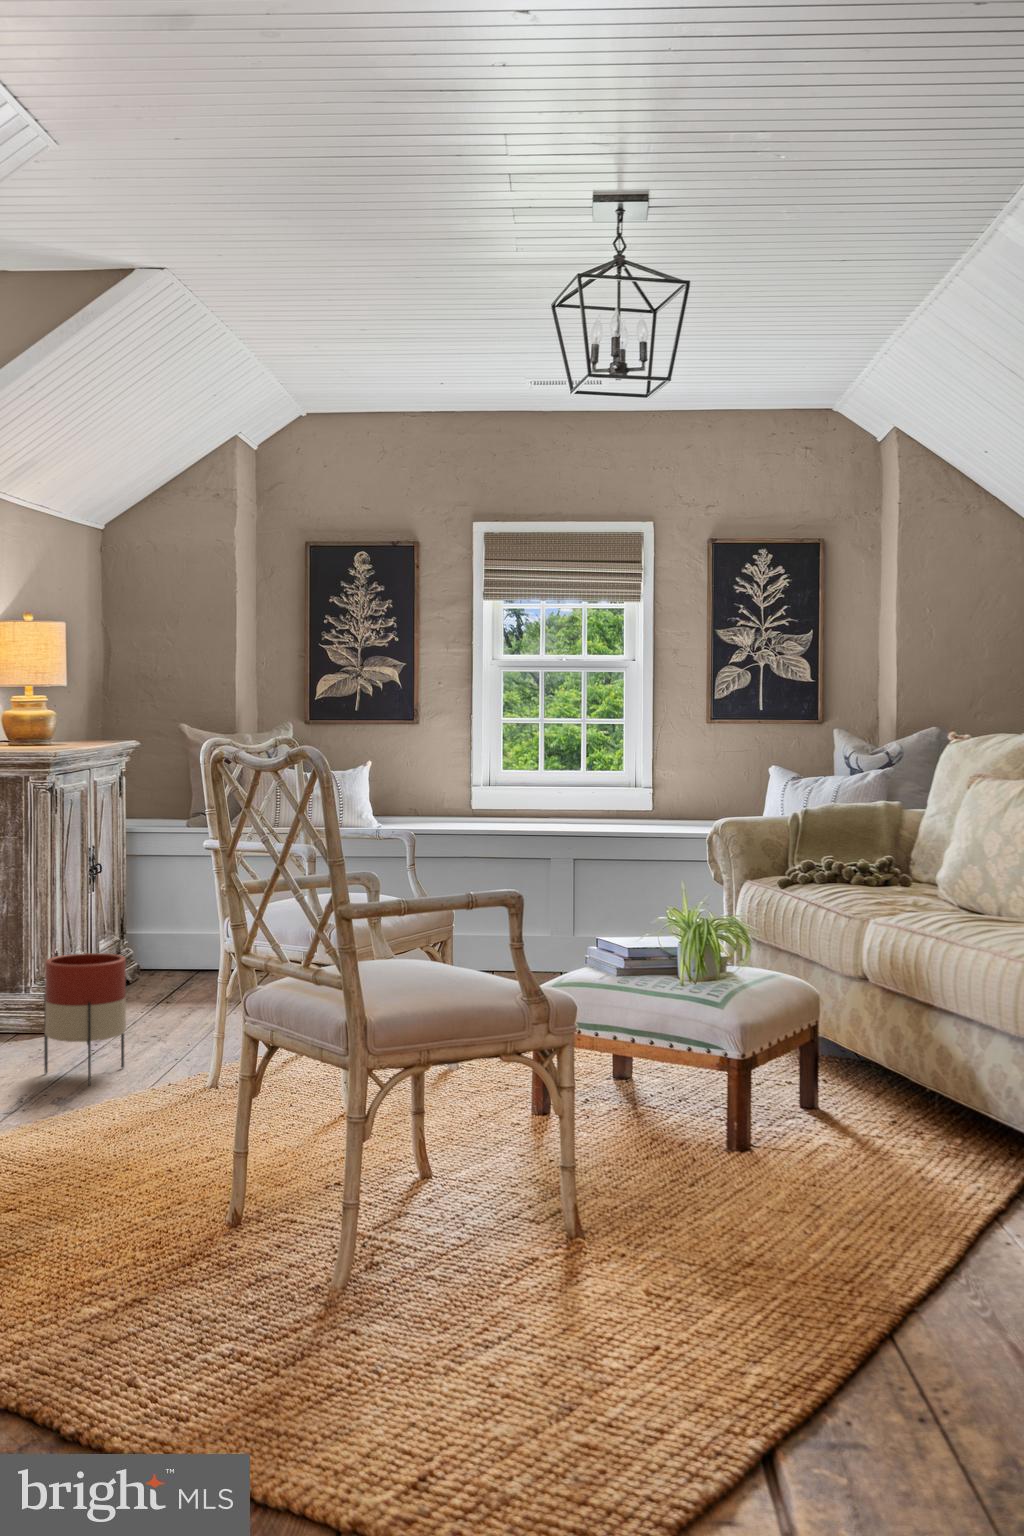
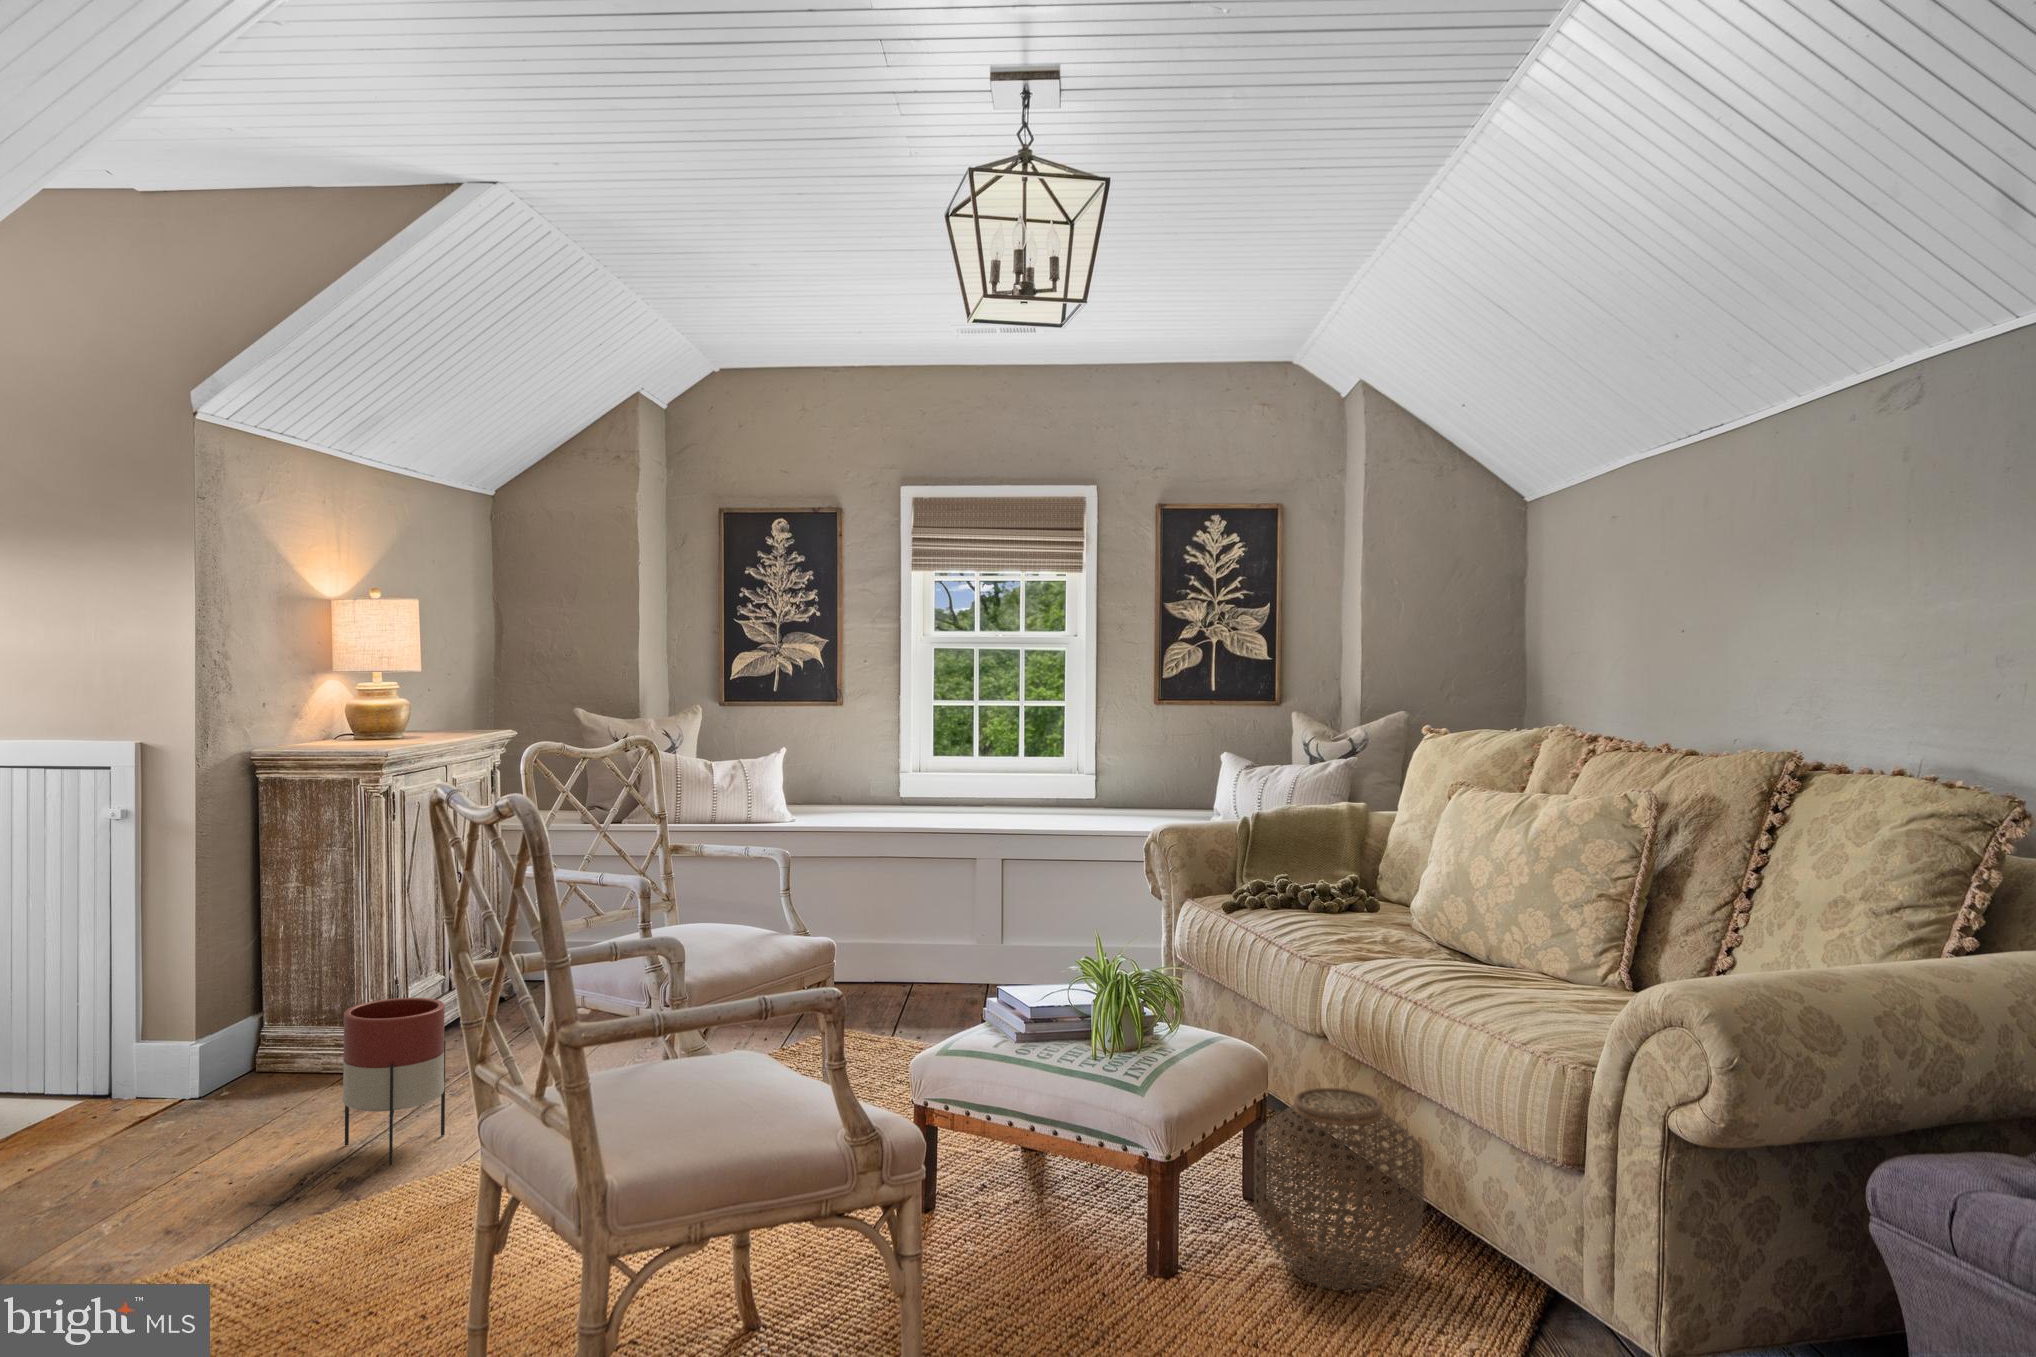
woven basket: none [813,1006,950,1160] -> present [1254,1088,1424,1290]

